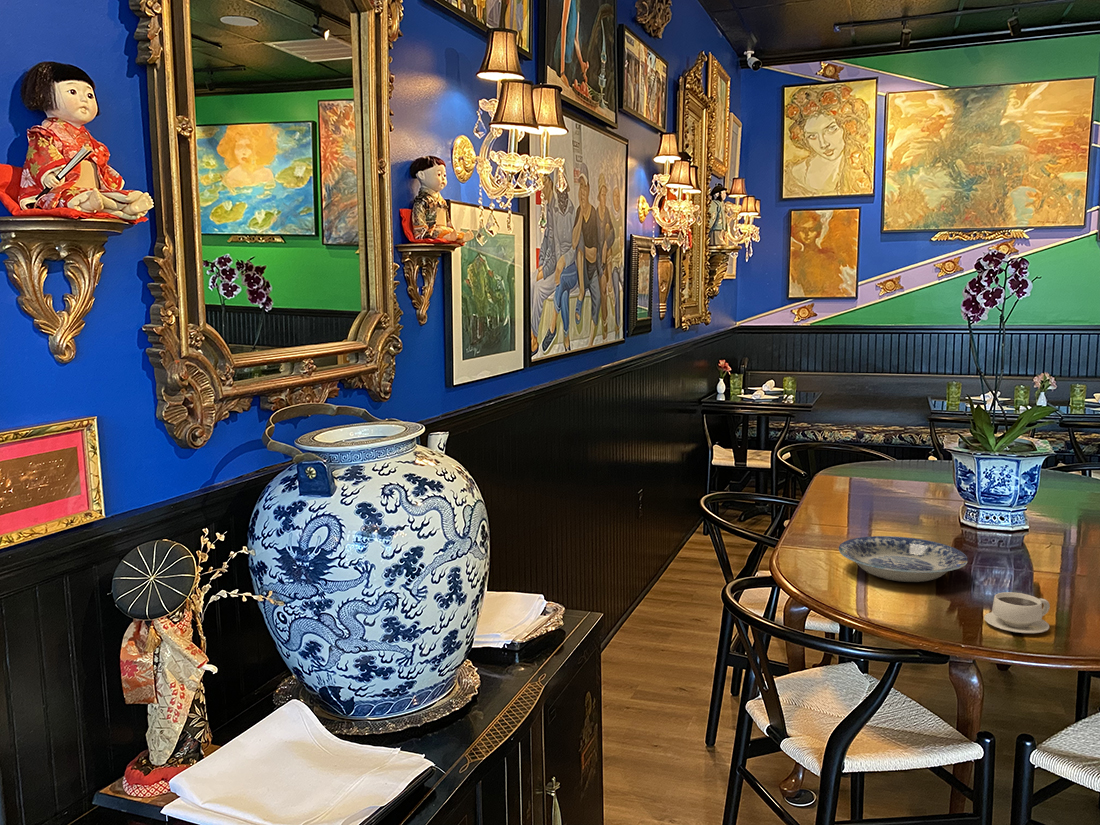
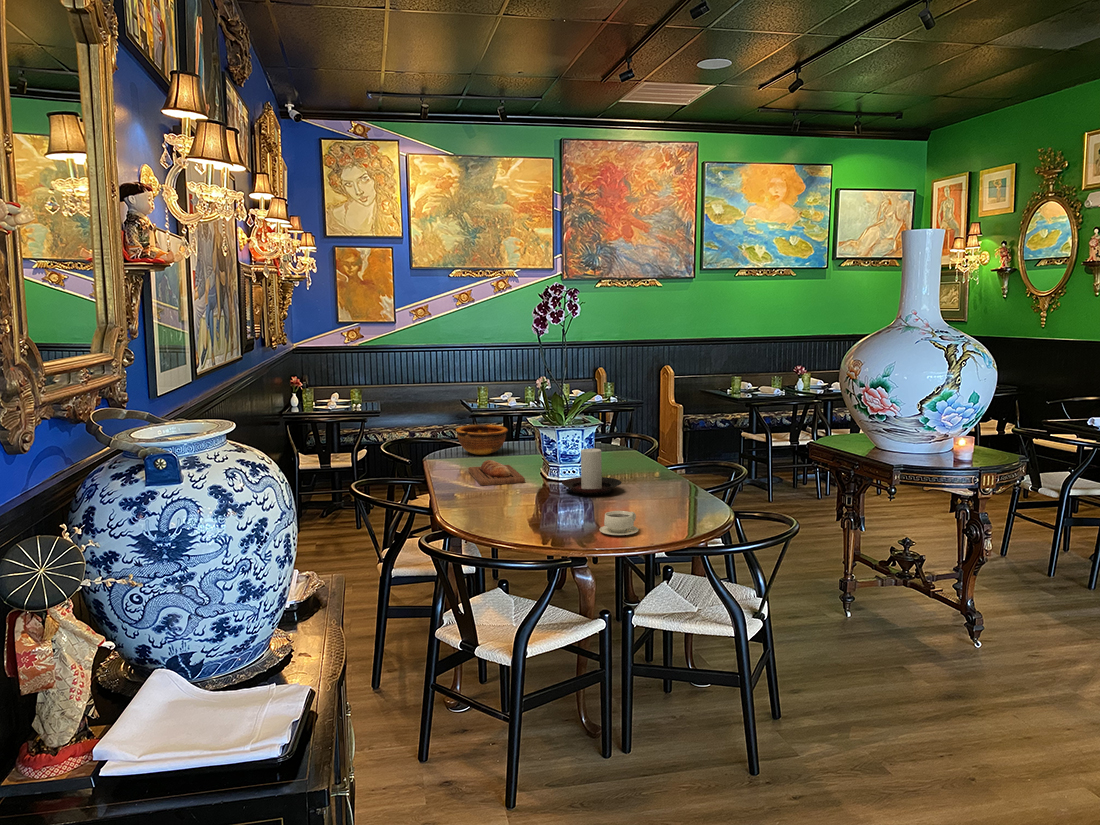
bowl: none [864,434,937,475] -> present [456,424,508,455]
bread loaf: none [861,485,927,522] -> present [468,460,525,486]
candle holder: none [971,488,1068,558] -> present [562,448,622,495]
plate: present [839,536,967,582] -> none [488,490,575,520]

